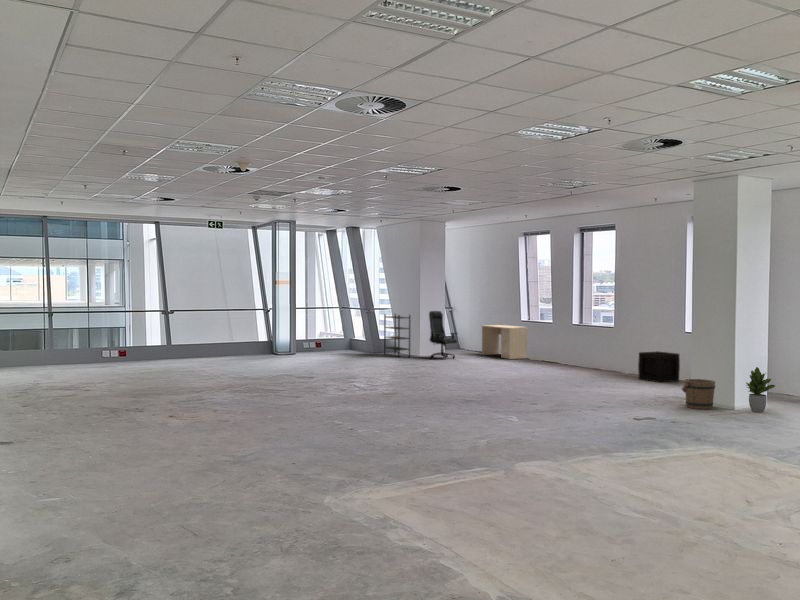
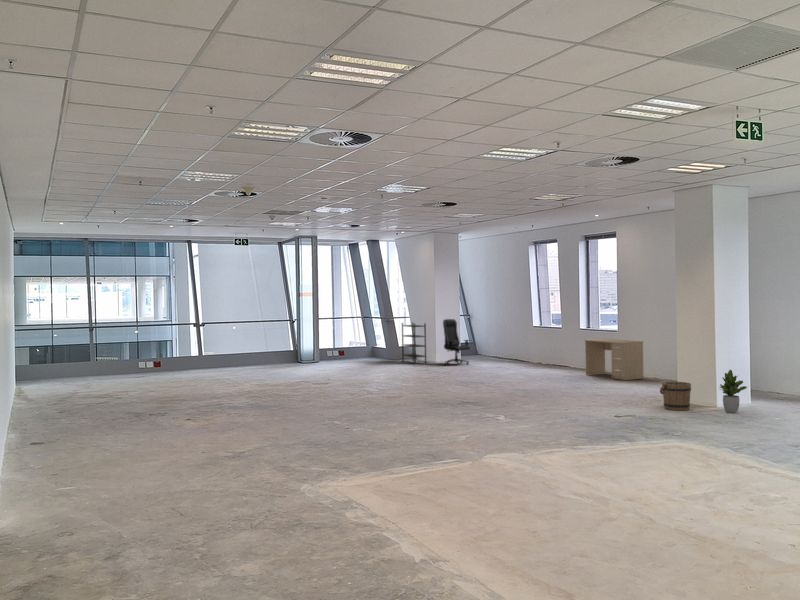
desk: present [482,325,527,359] -> present [584,339,643,380]
wooden crate: present [638,351,680,382] -> none [636,355,676,385]

